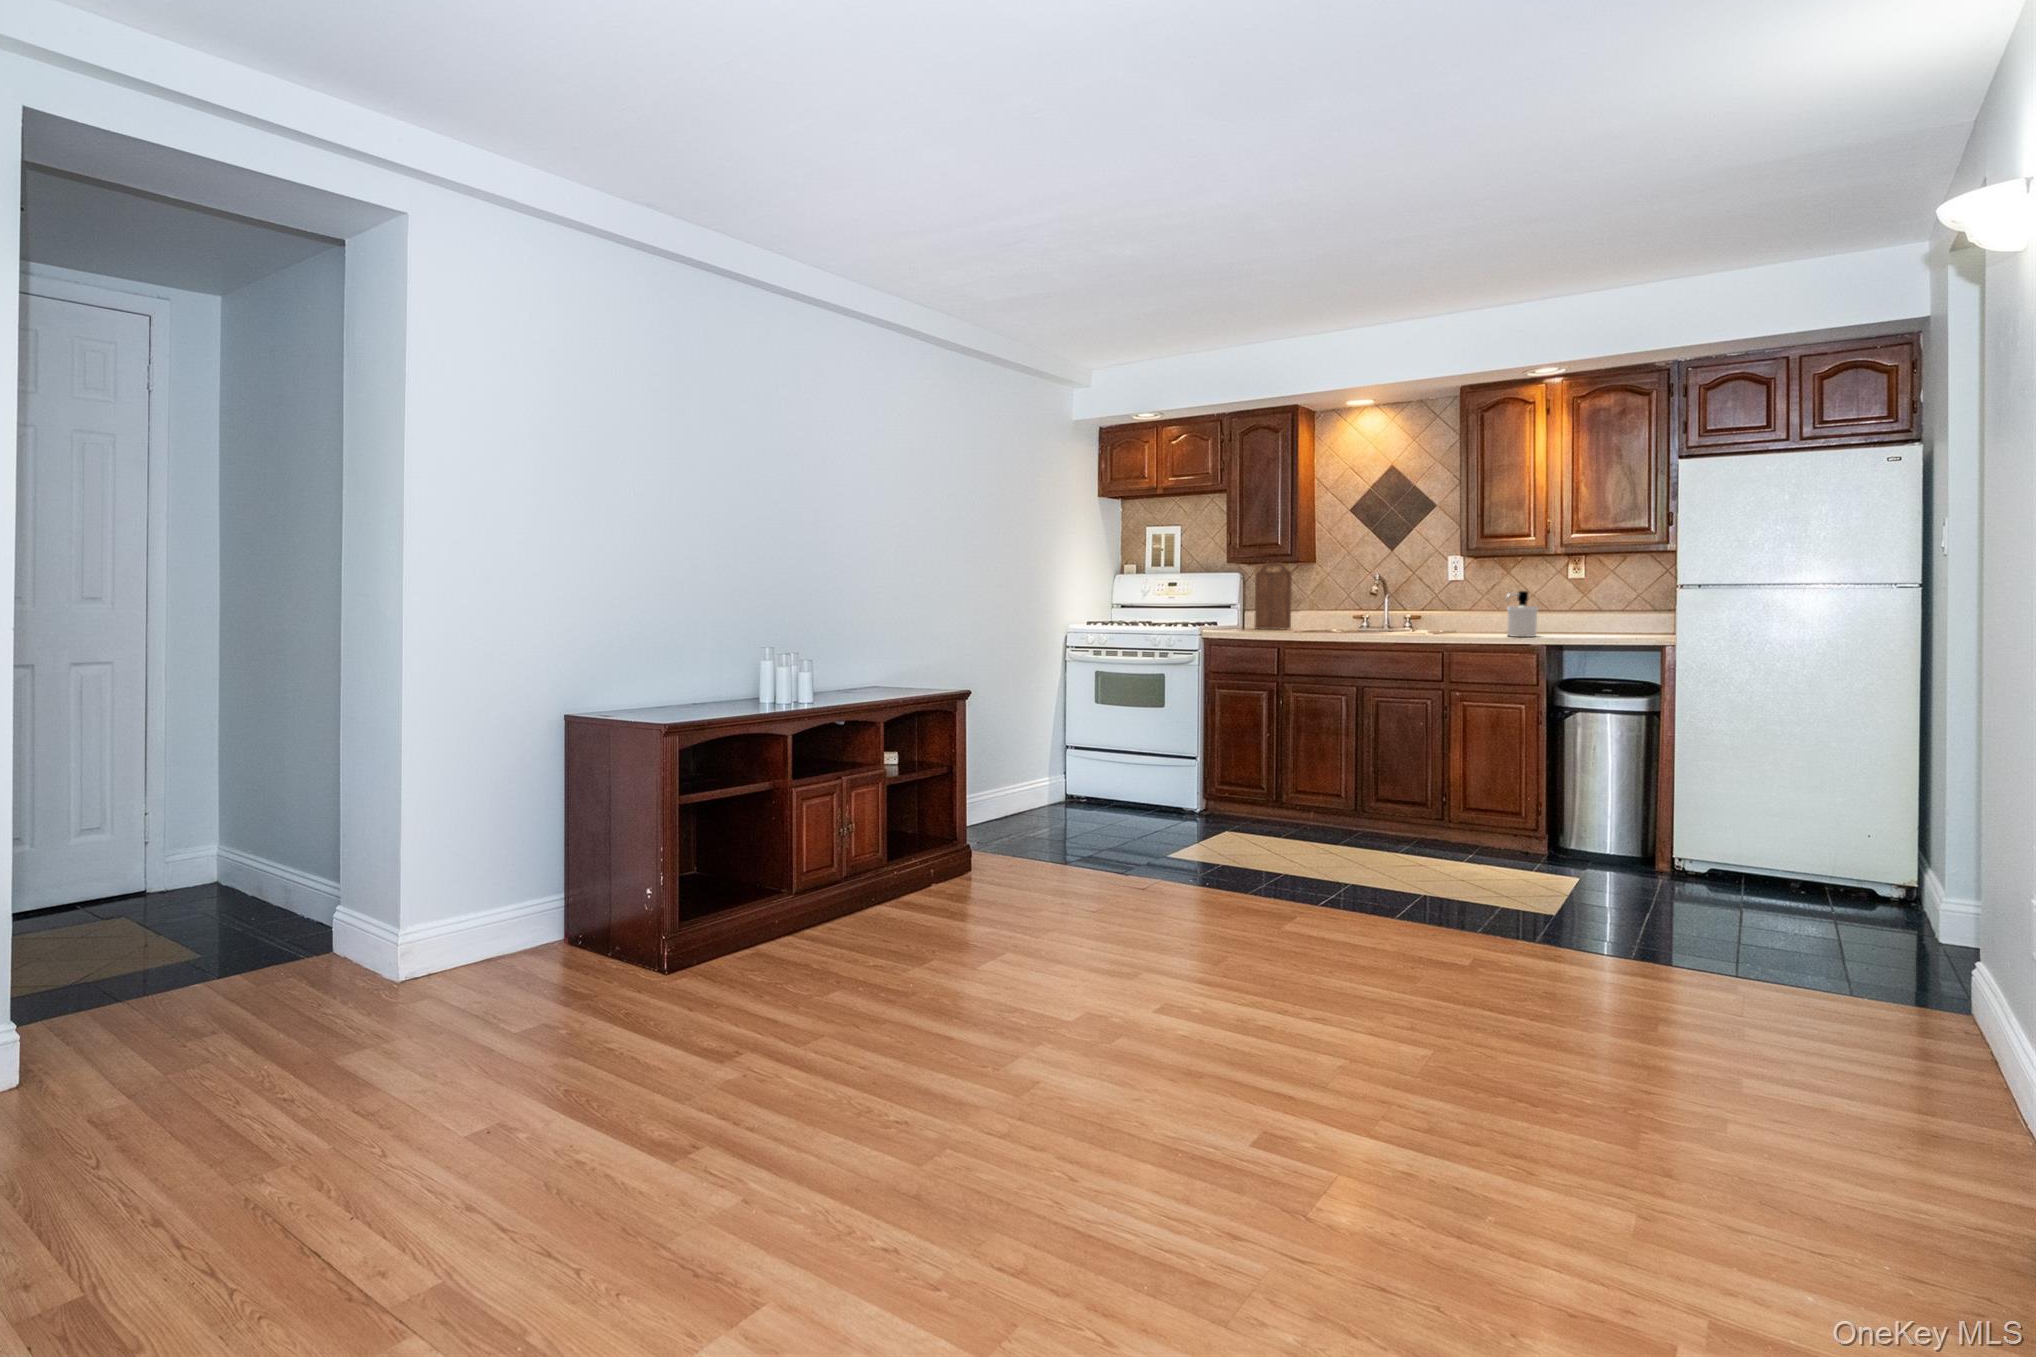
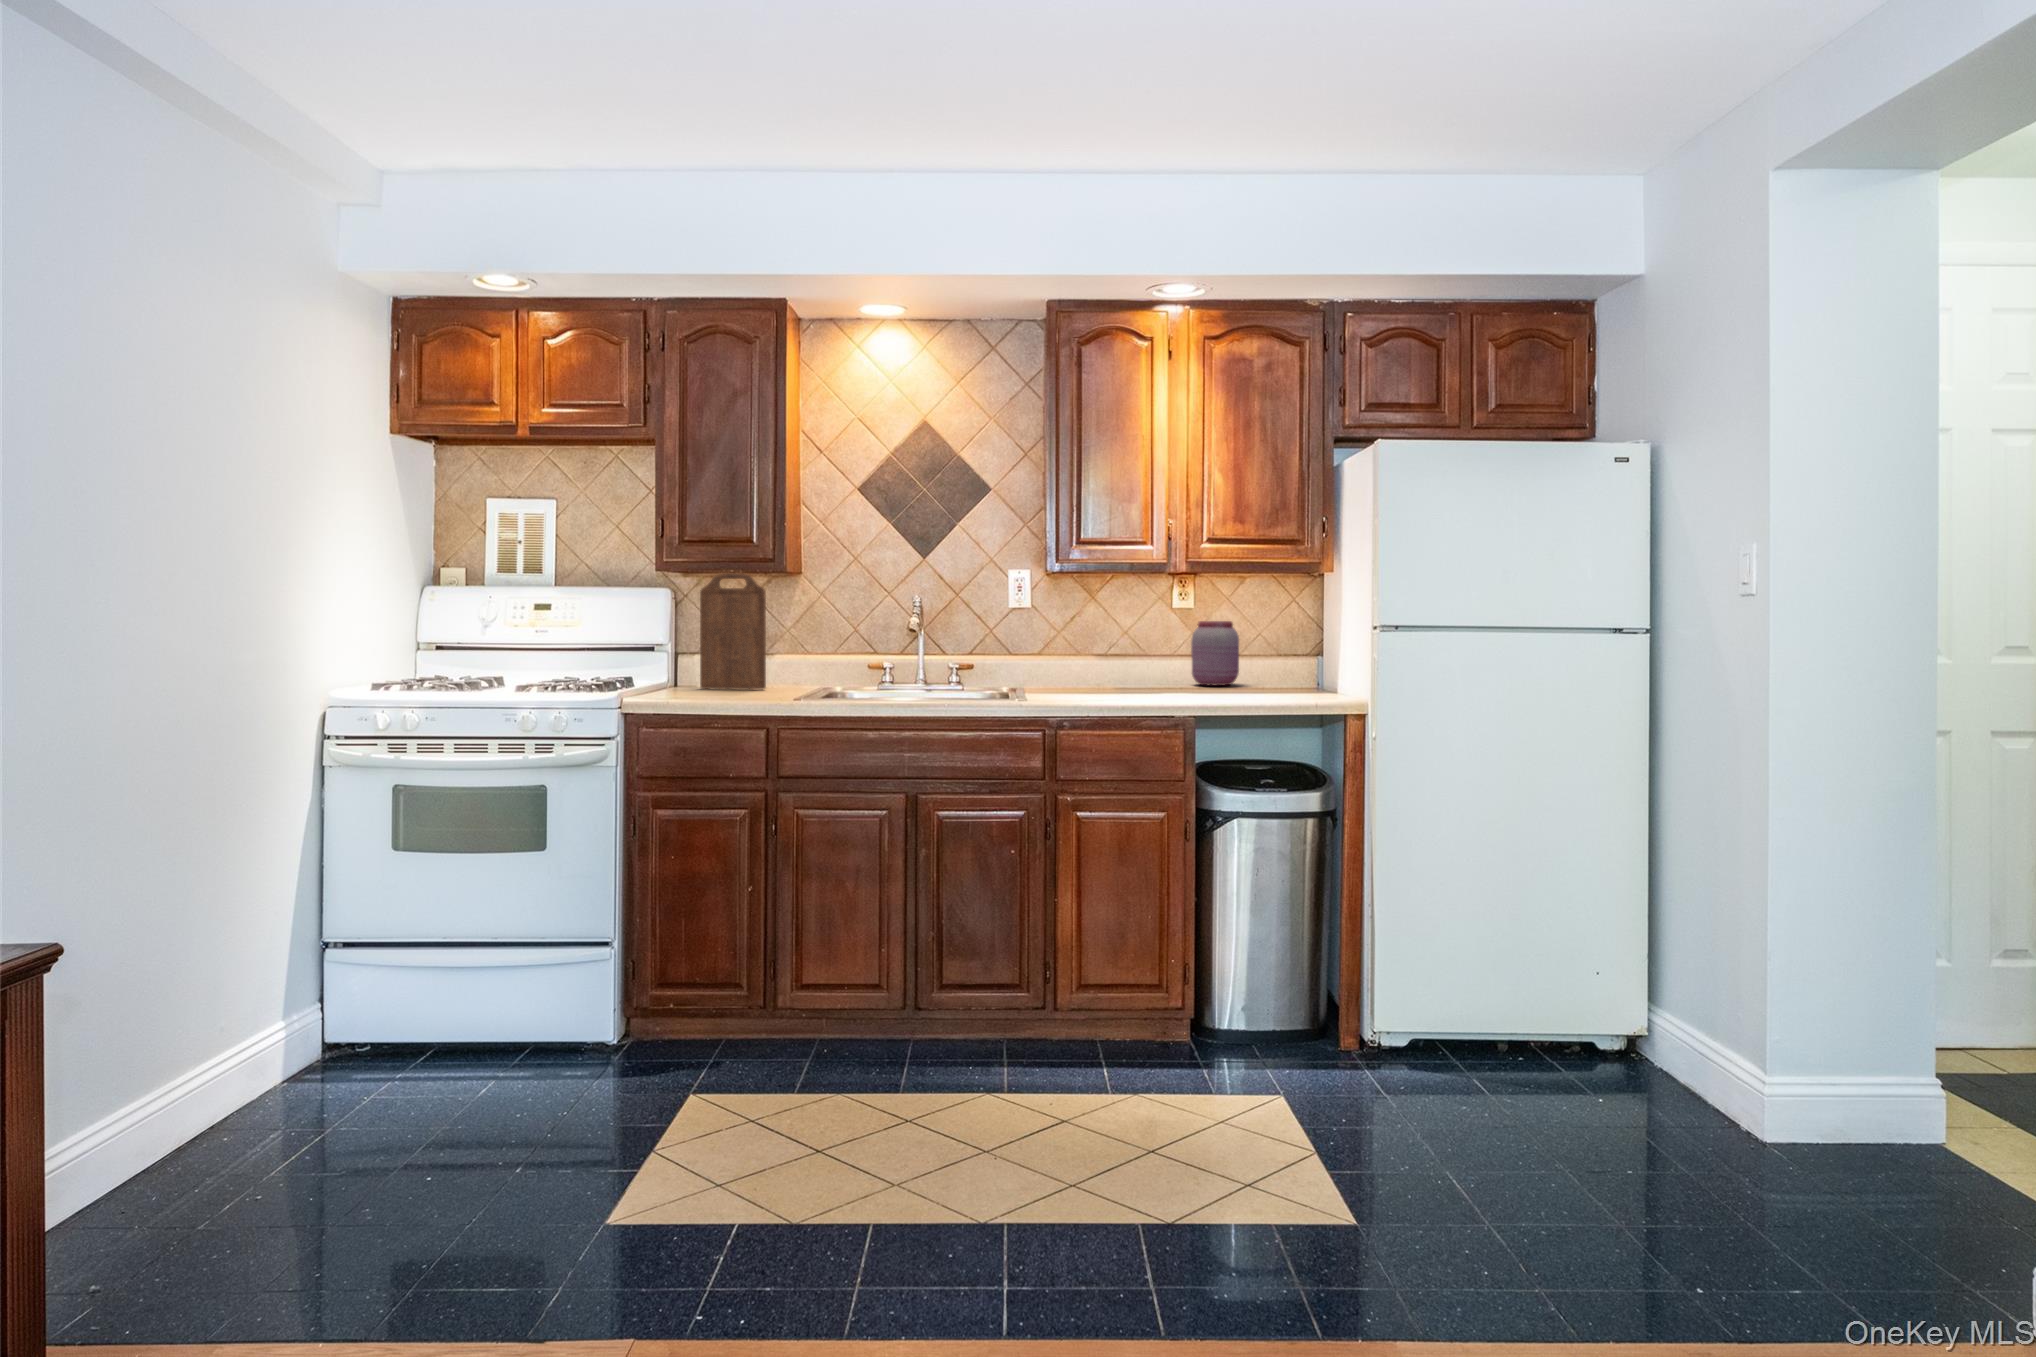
jar: none [1577,586,1614,629] -> present [1191,621,1239,686]
soap dispenser: present [1506,591,1538,637] -> none [1124,630,1168,703]

